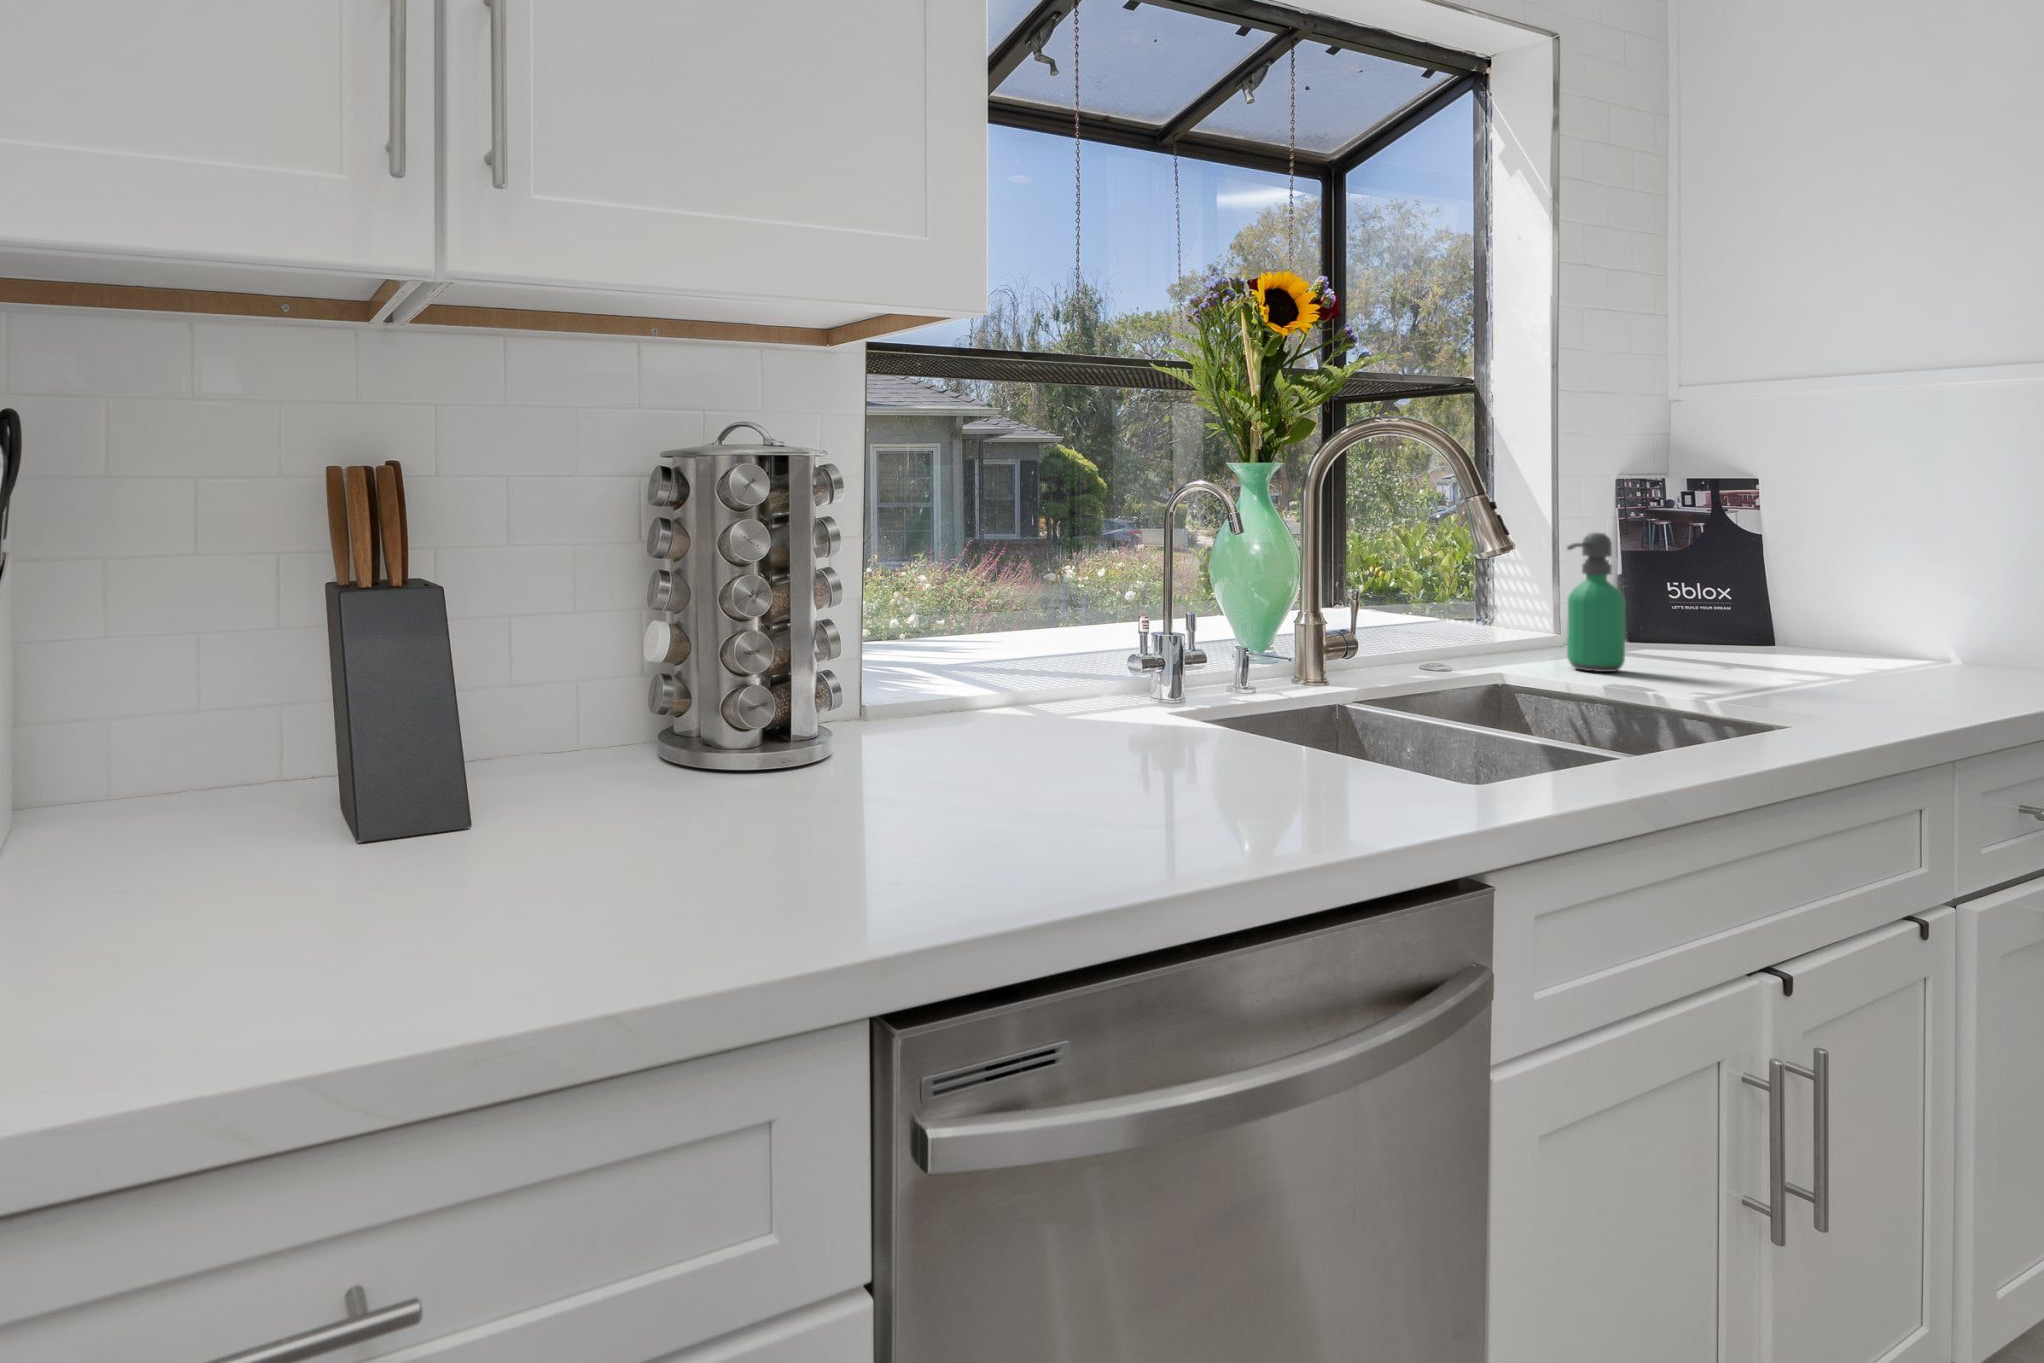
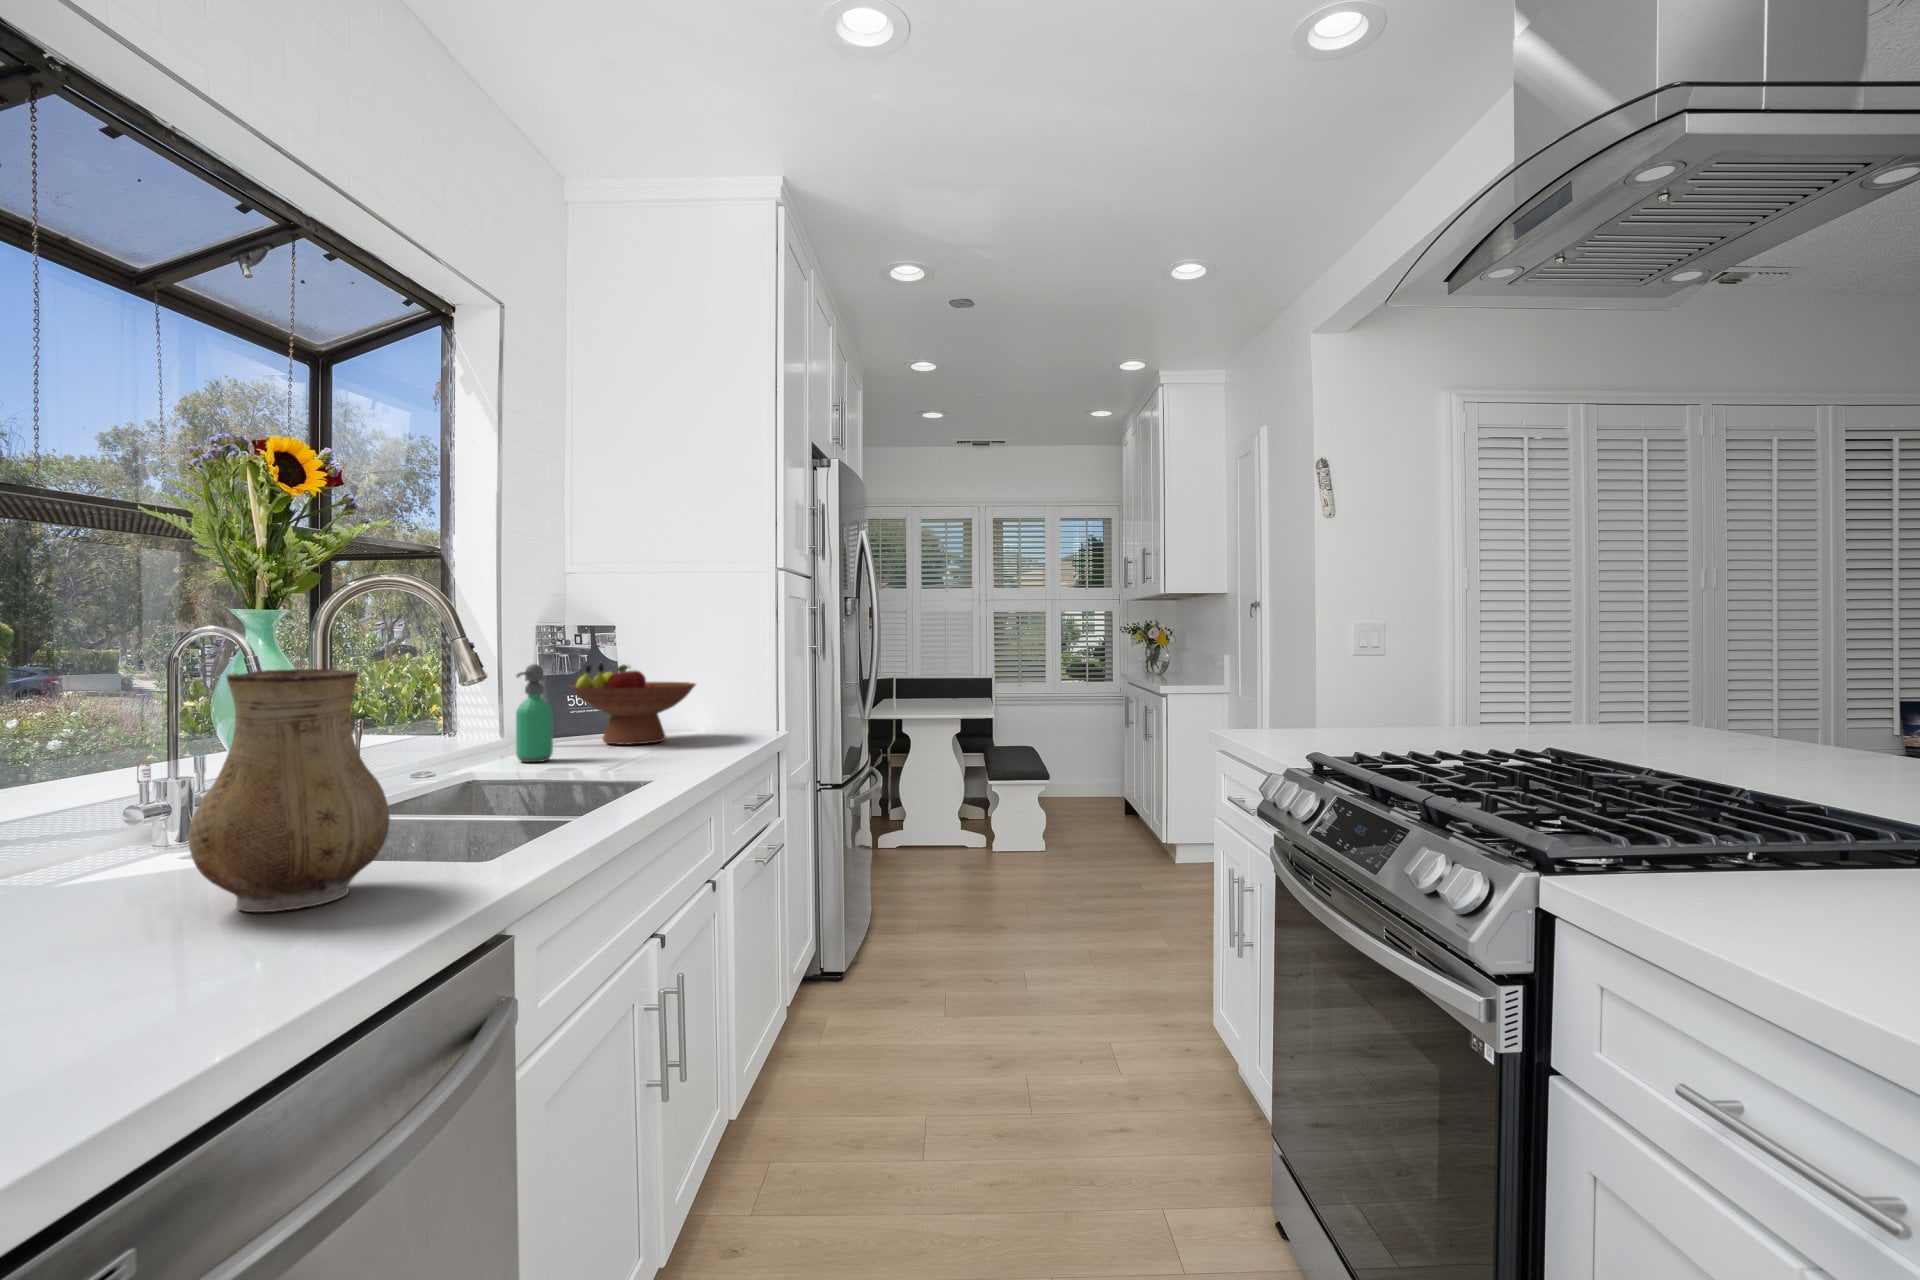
ceramic pitcher: none [1156,525,1345,785] -> present [188,669,390,912]
fruit bowl: none [1663,535,1917,668] -> present [571,664,696,745]

